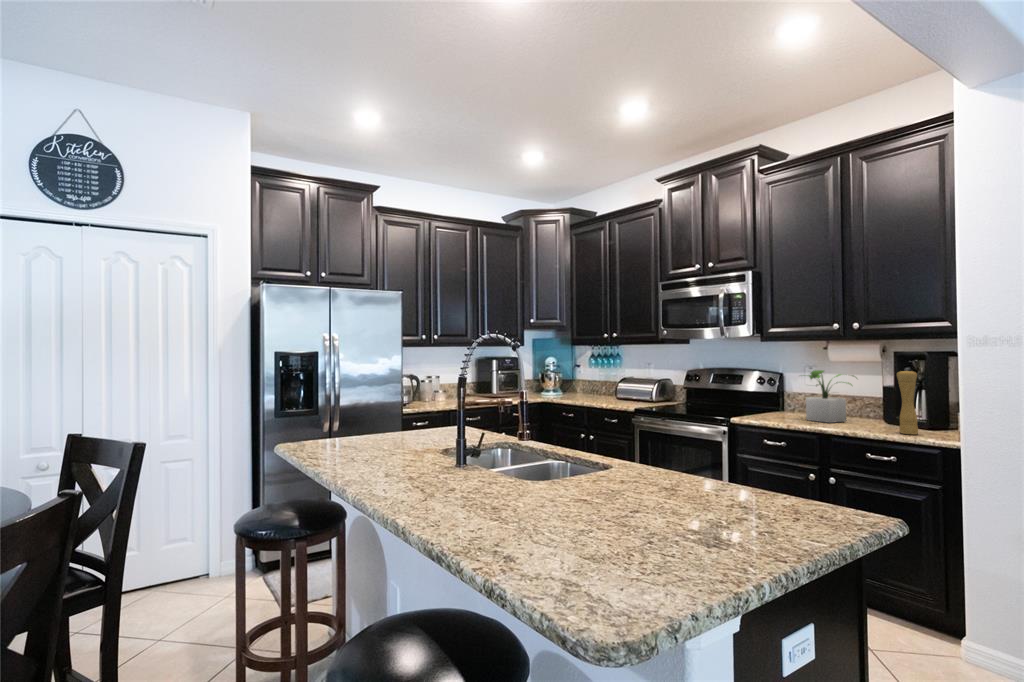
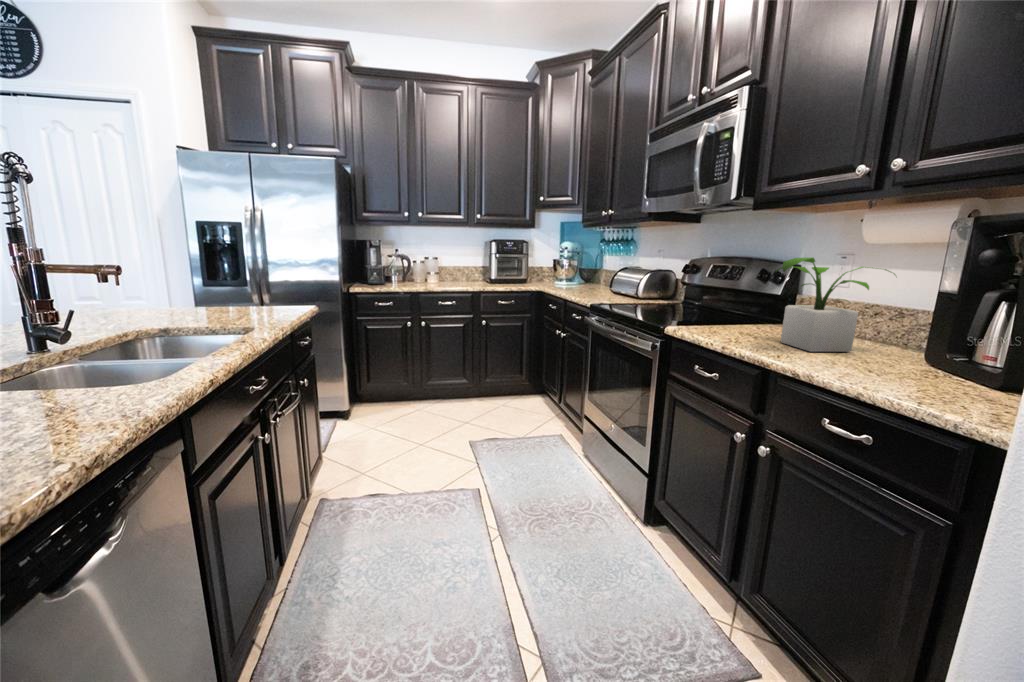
pepper mill: present [897,370,918,435] -> none [907,257,982,398]

